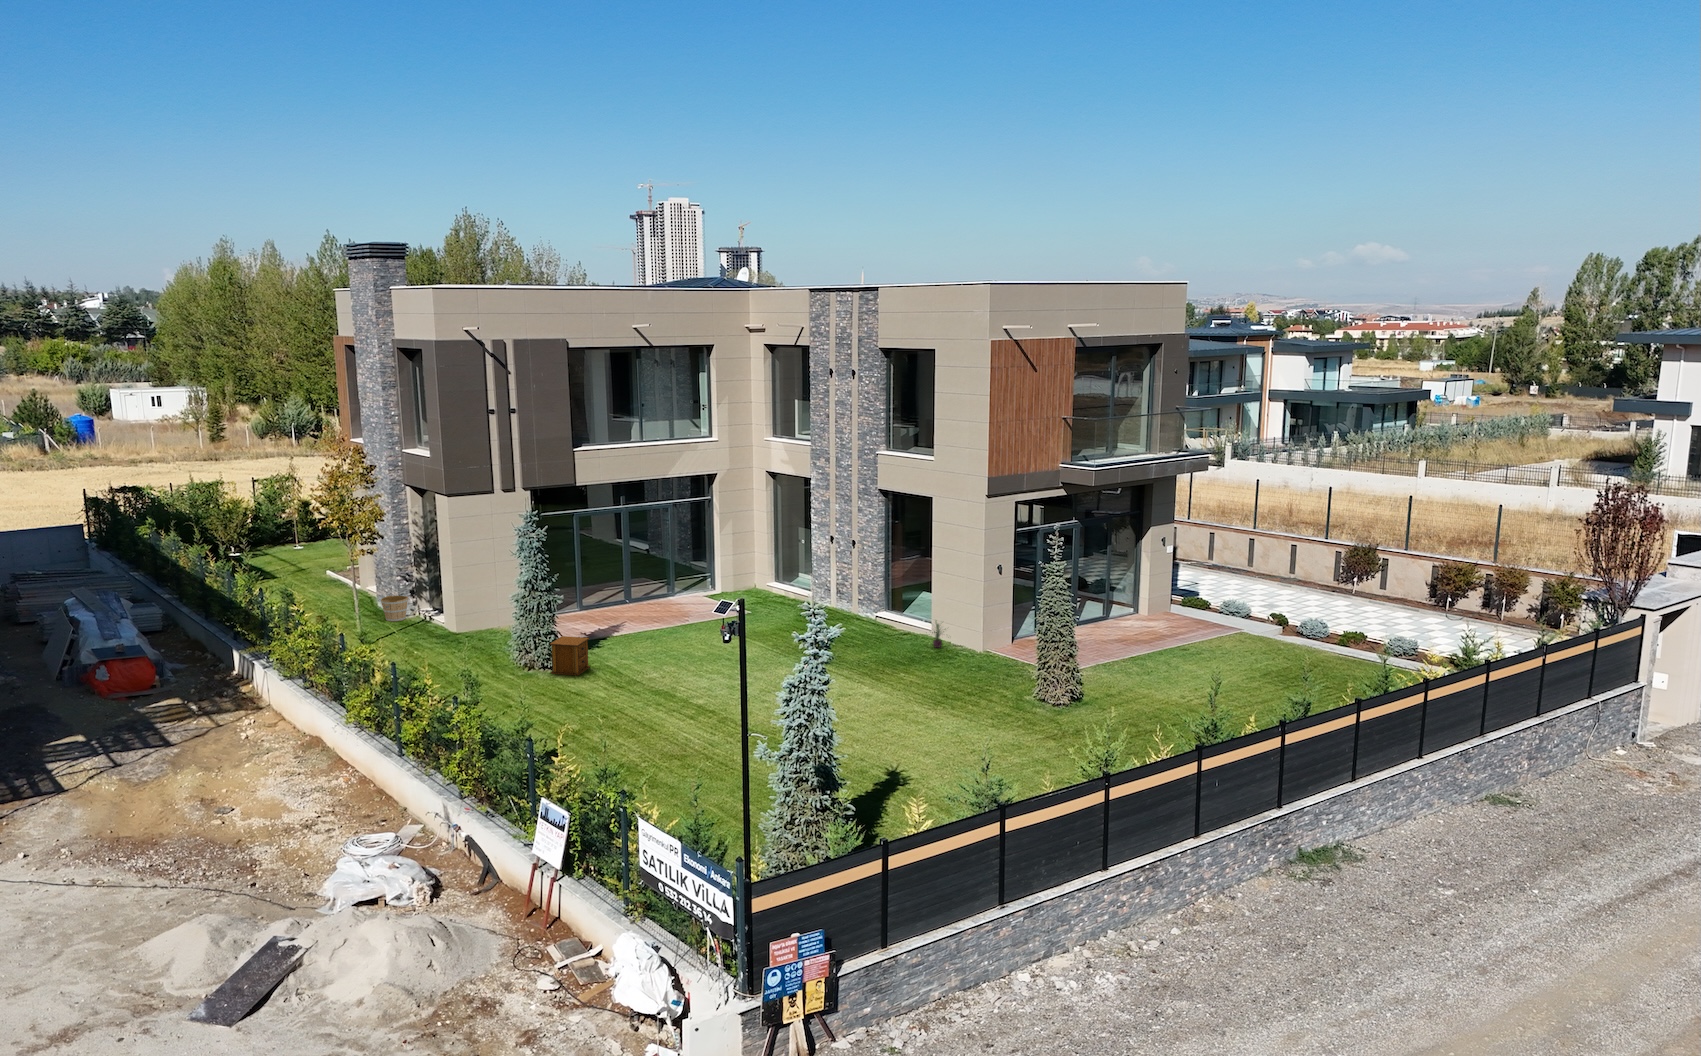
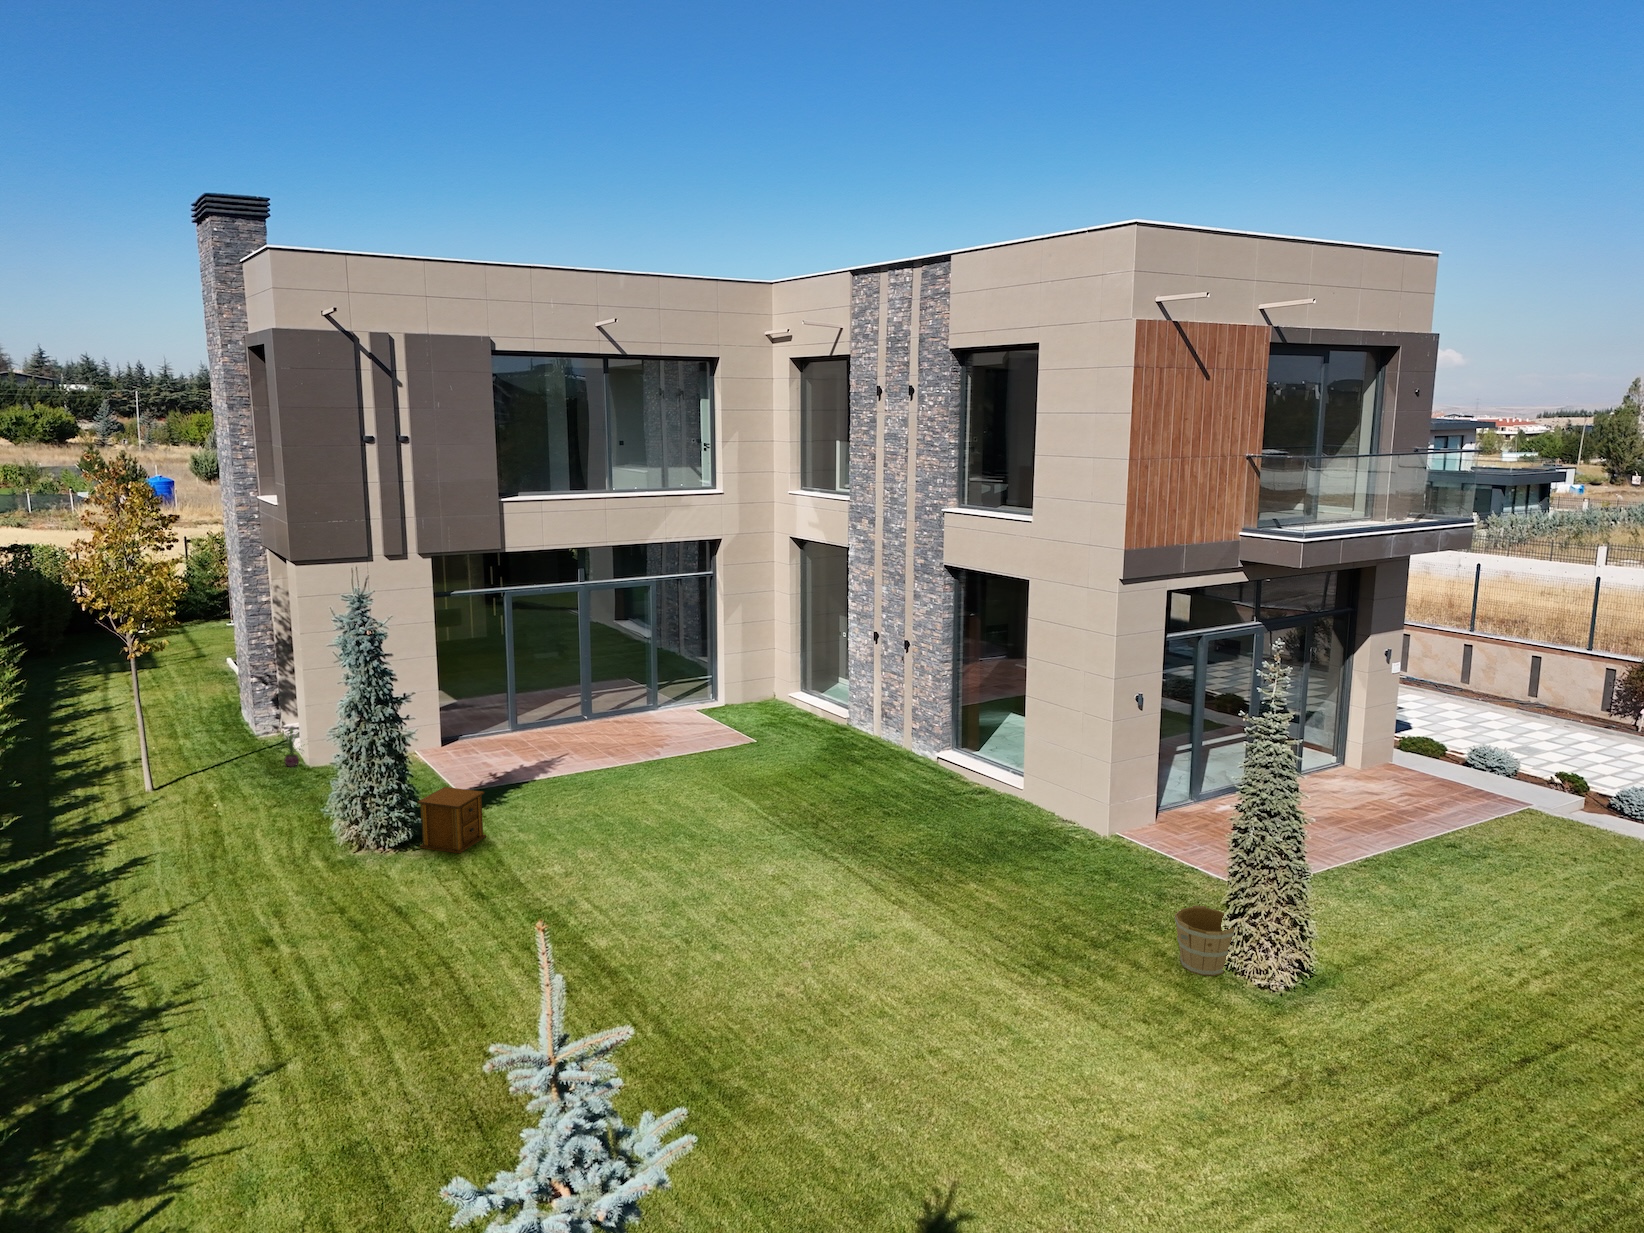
wooden bucket: present [381,595,409,621] -> present [1175,905,1235,976]
decorative plant: present [932,622,942,648] -> present [282,728,304,767]

